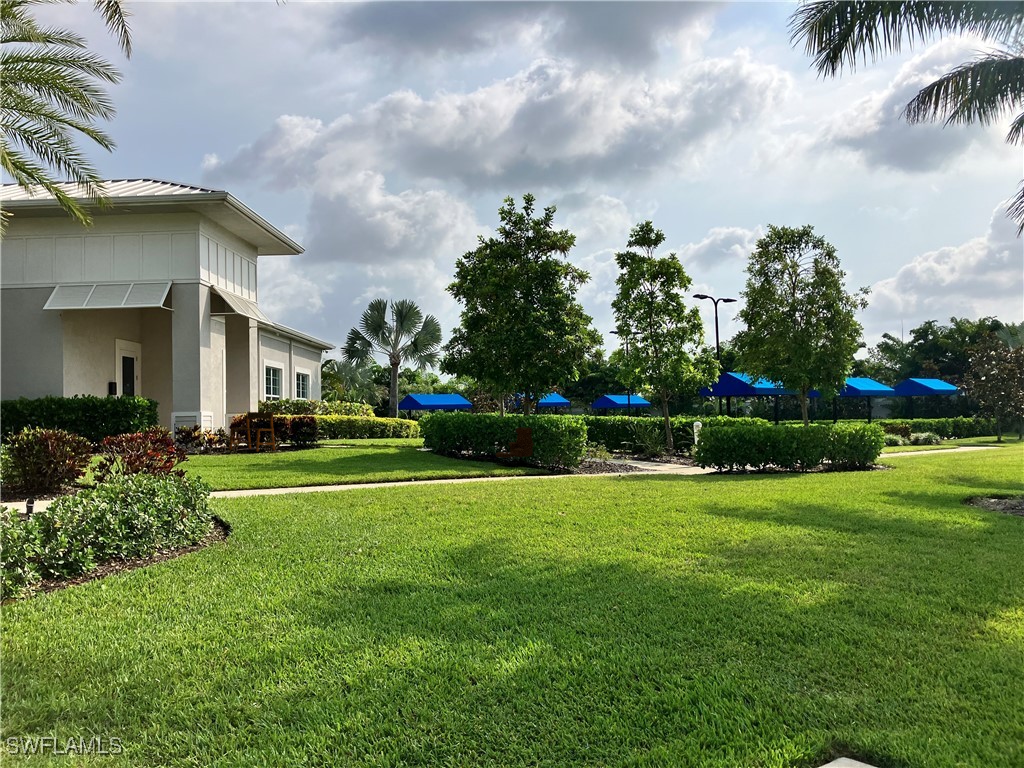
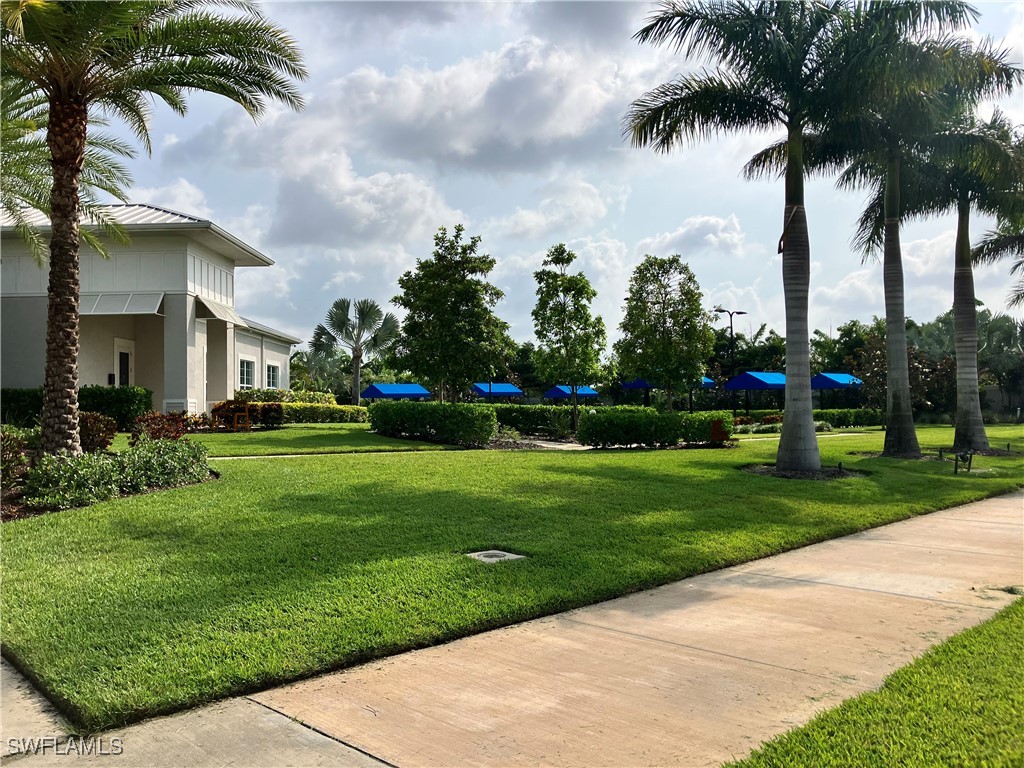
lounge chair: present [496,428,534,465] -> present [710,419,739,448]

